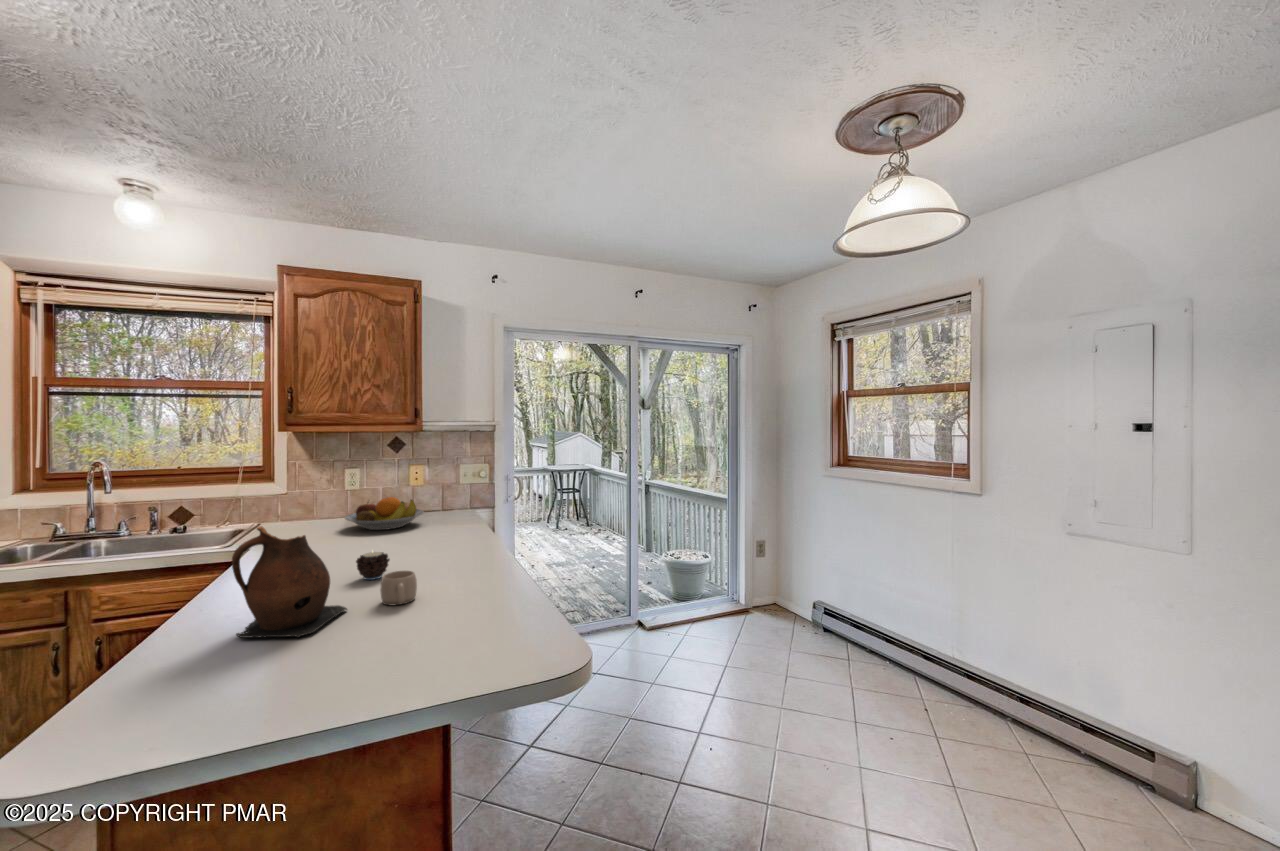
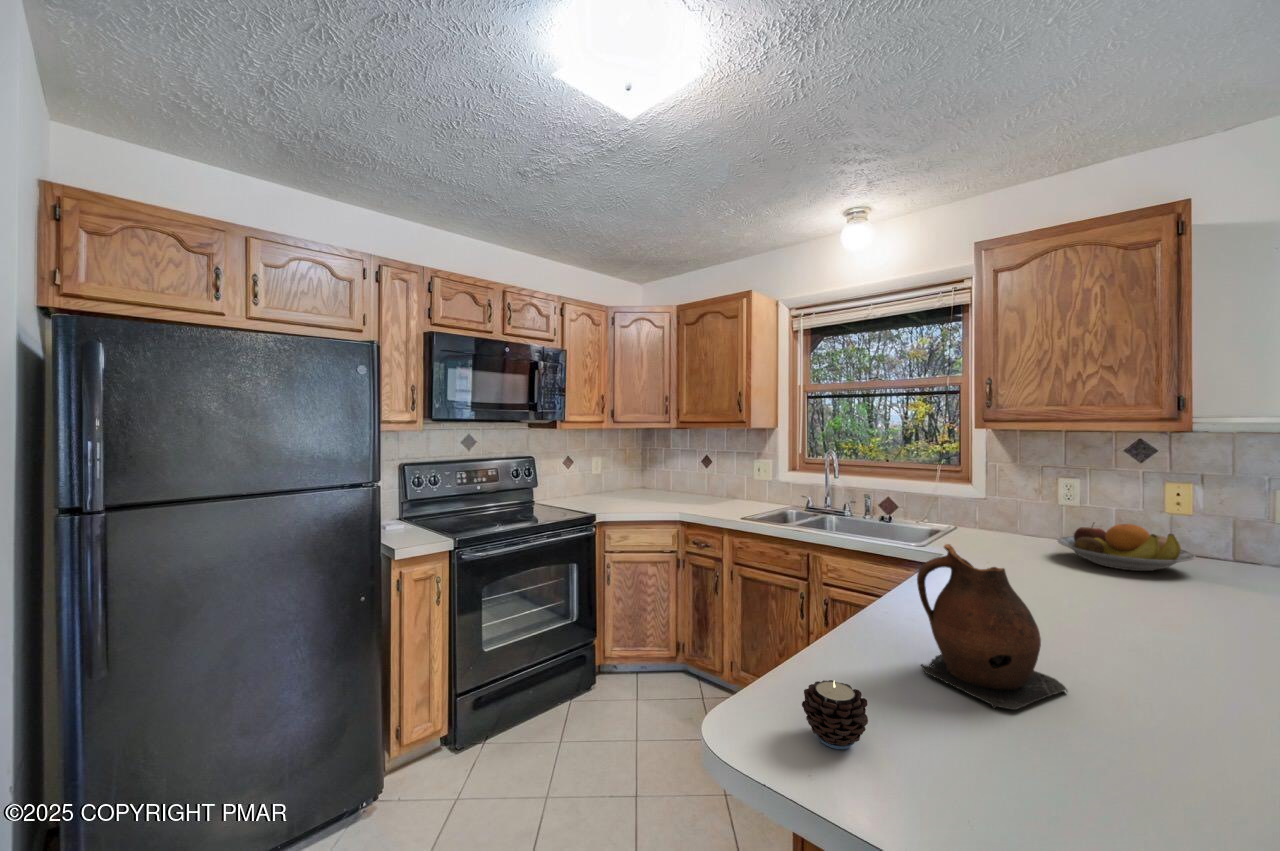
candle: present [356,551,390,580] -> present [802,680,868,749]
mug: present [380,571,417,605] -> none [1127,659,1206,727]

